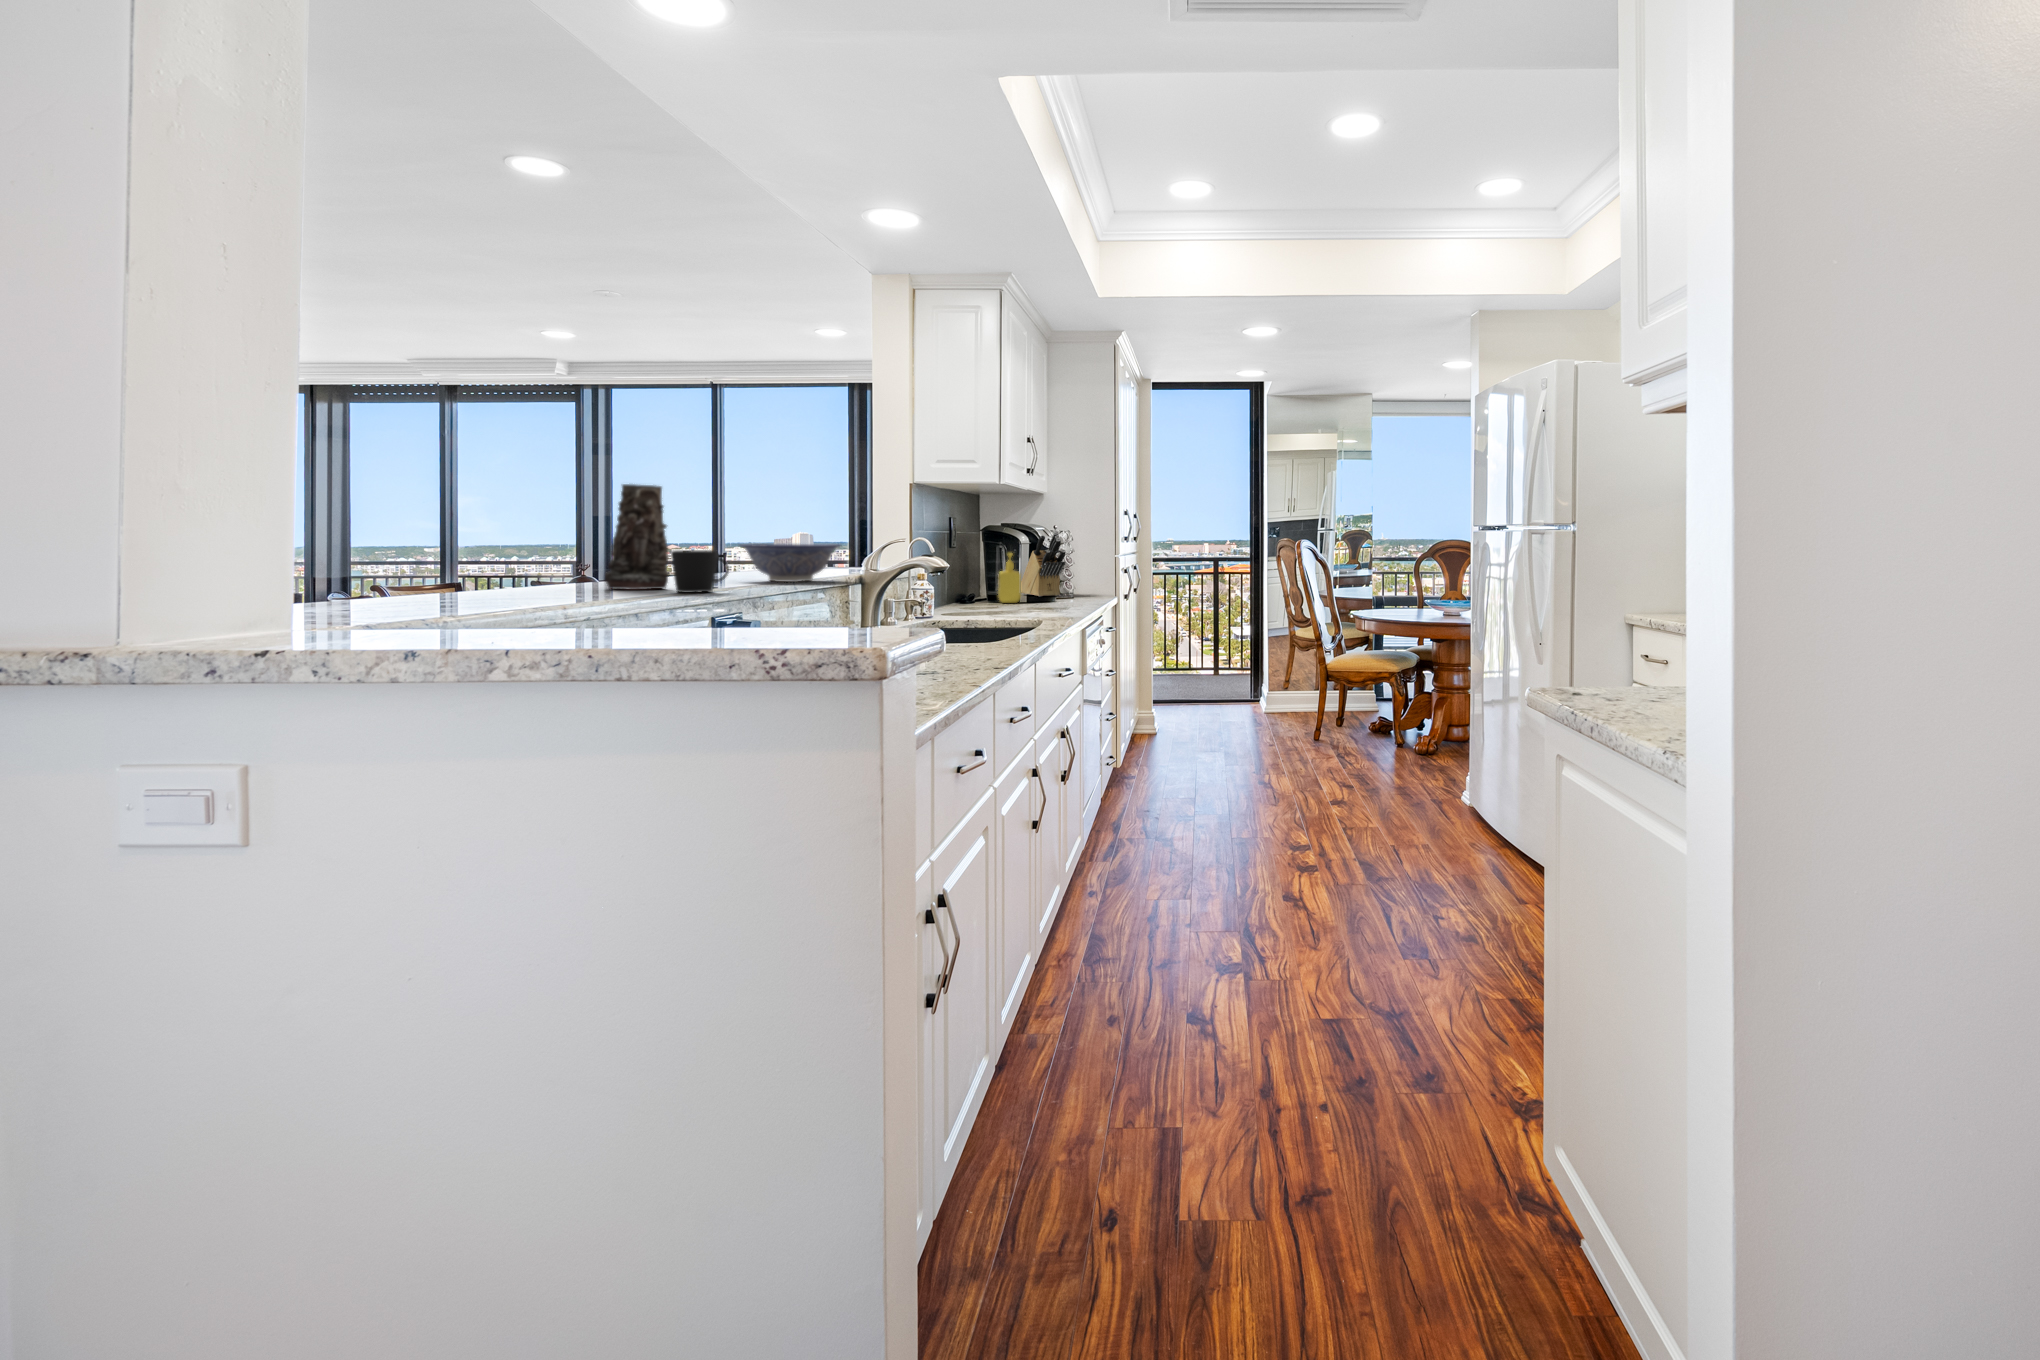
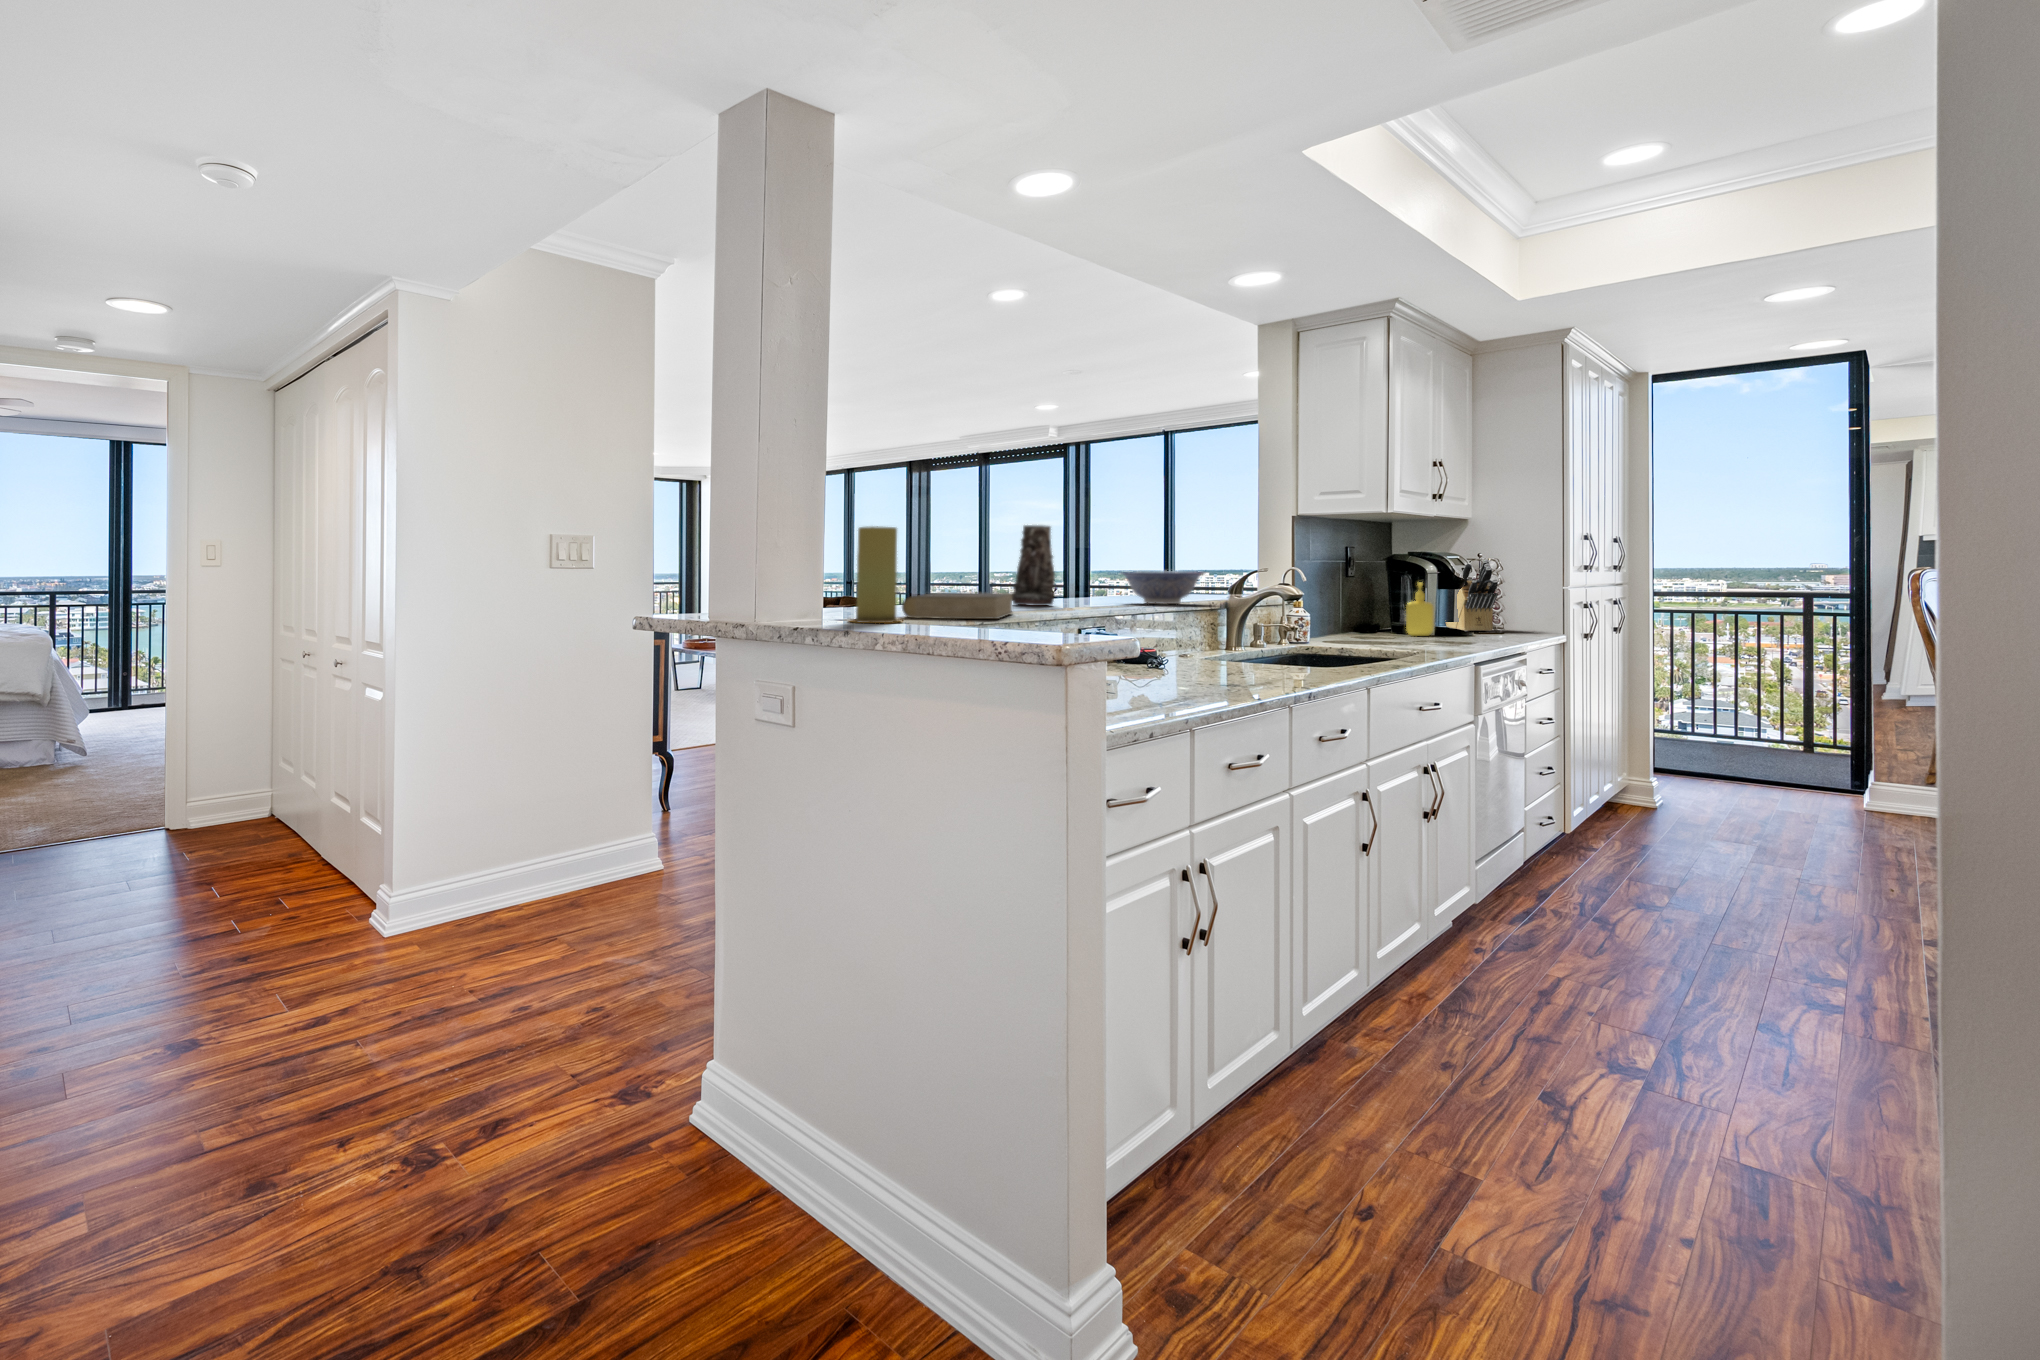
candle: none [394,478,505,638] -> present [851,526,903,623]
cup: present [671,550,729,593] -> none [1050,575,1092,608]
book: none [481,577,652,622] -> present [902,592,1014,619]

